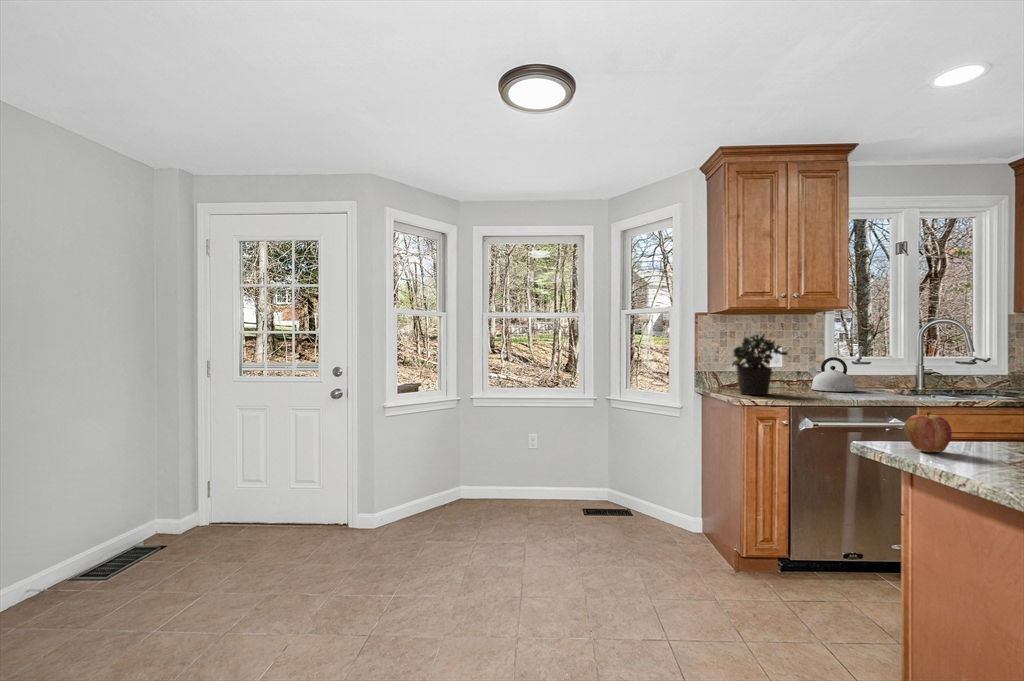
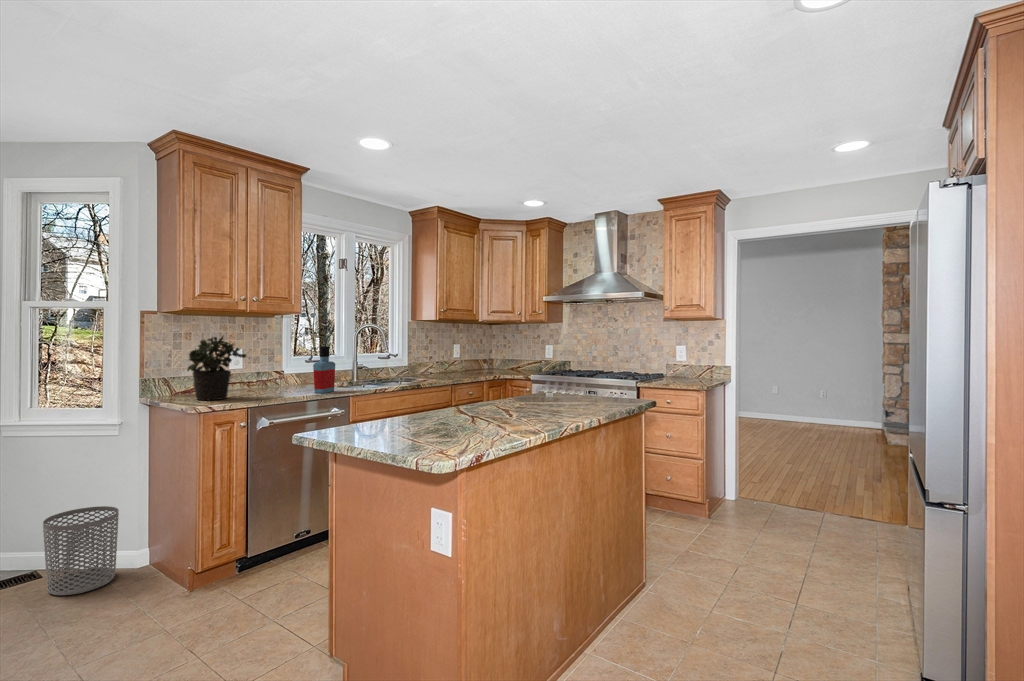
bottle: none [865,345,895,399] -> present [313,346,335,393]
kettle: present [808,357,856,392] -> none [266,358,307,390]
apple: present [904,412,952,452] -> none [329,404,358,435]
waste bin: none [629,472,678,541] -> present [43,506,119,595]

